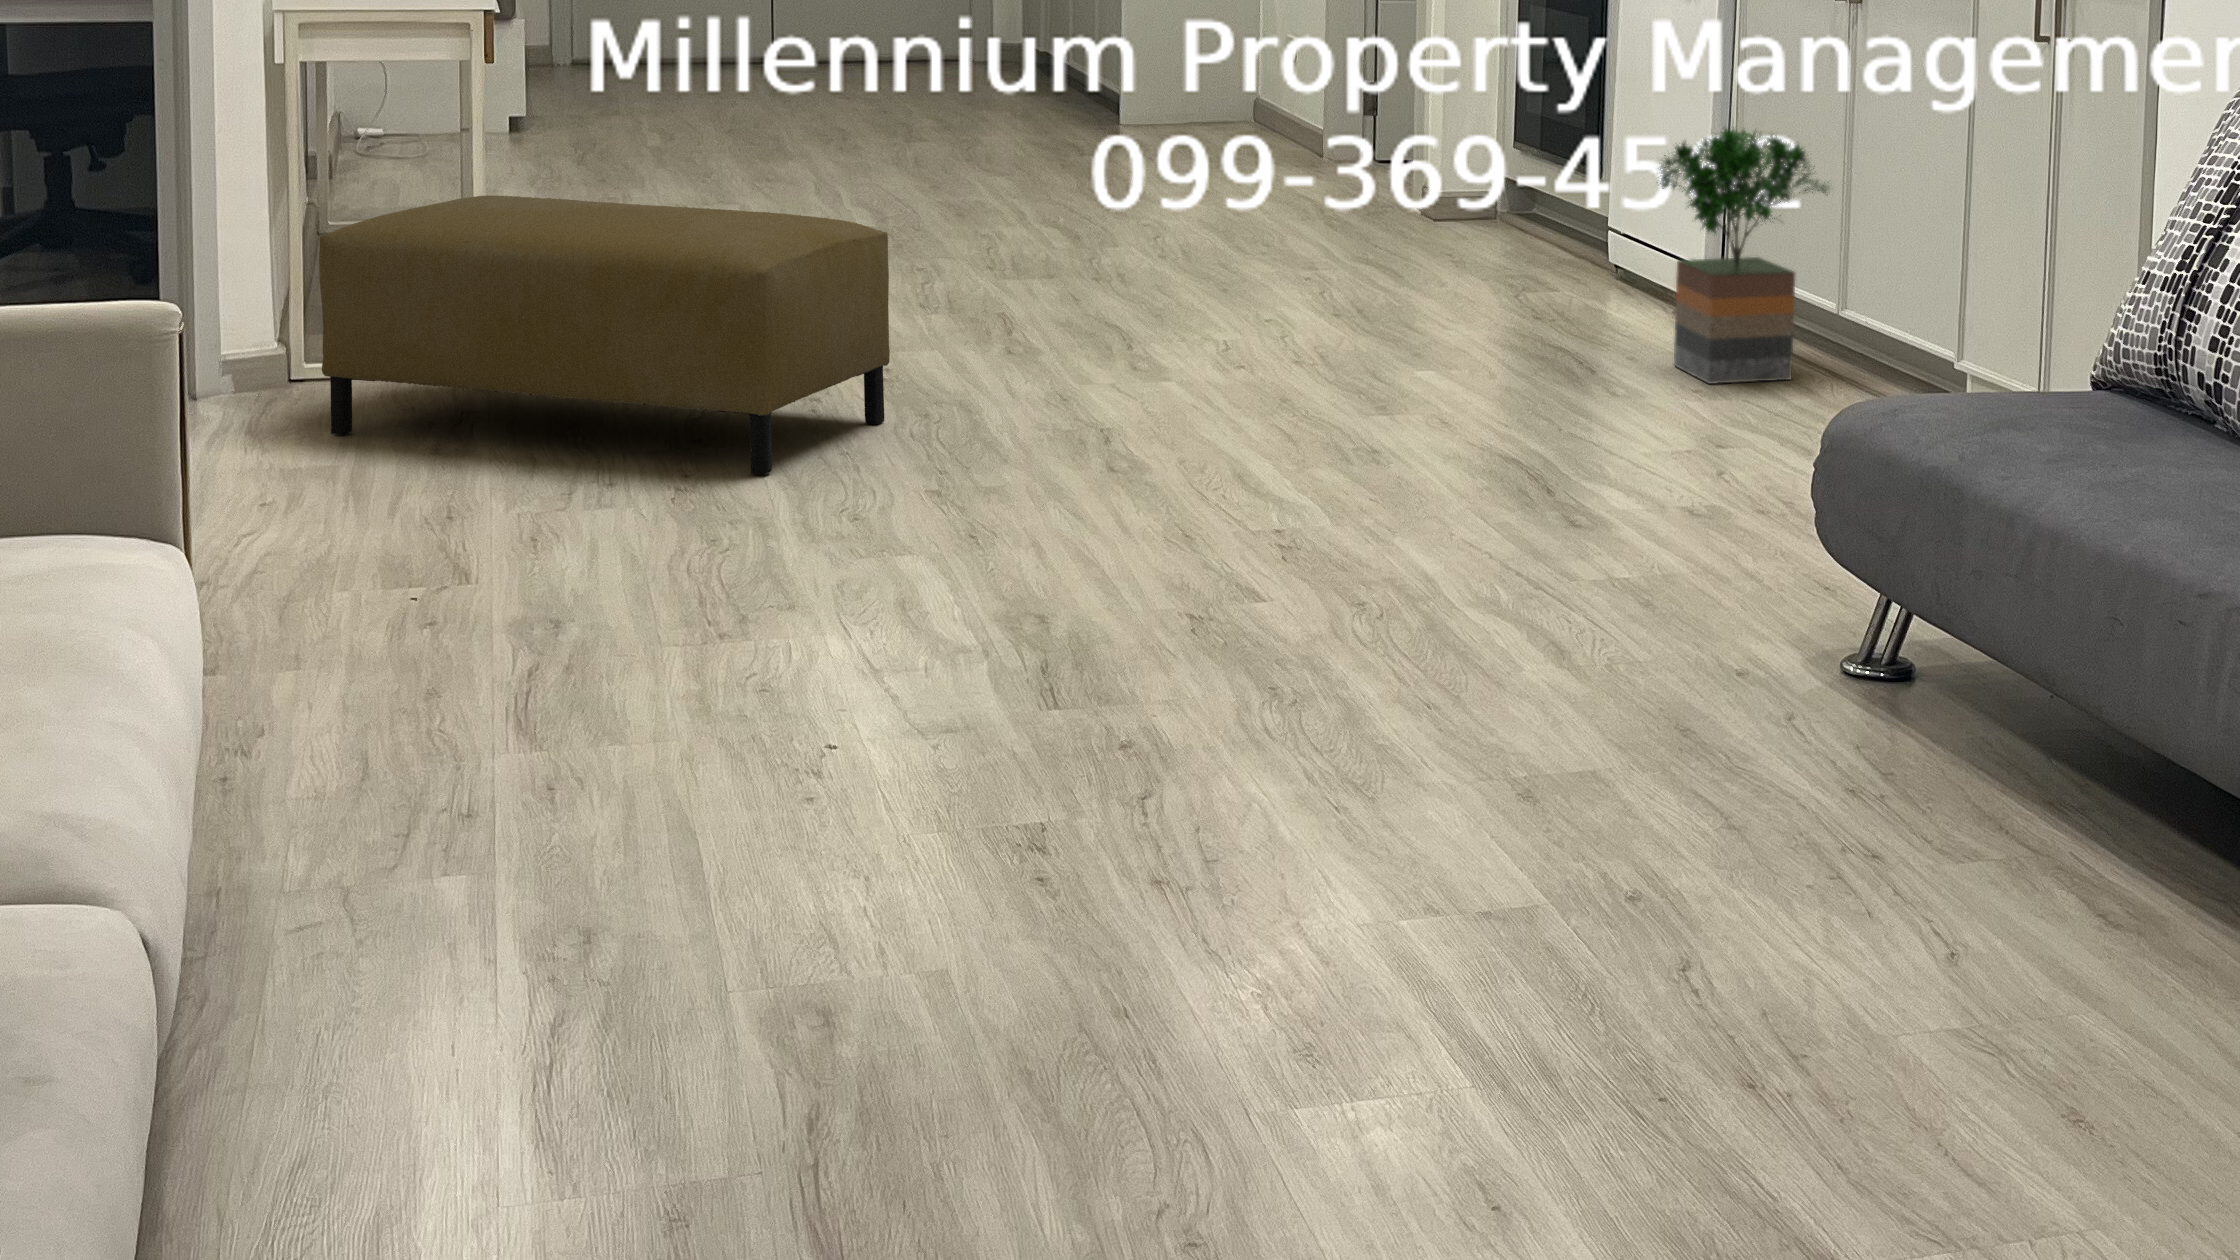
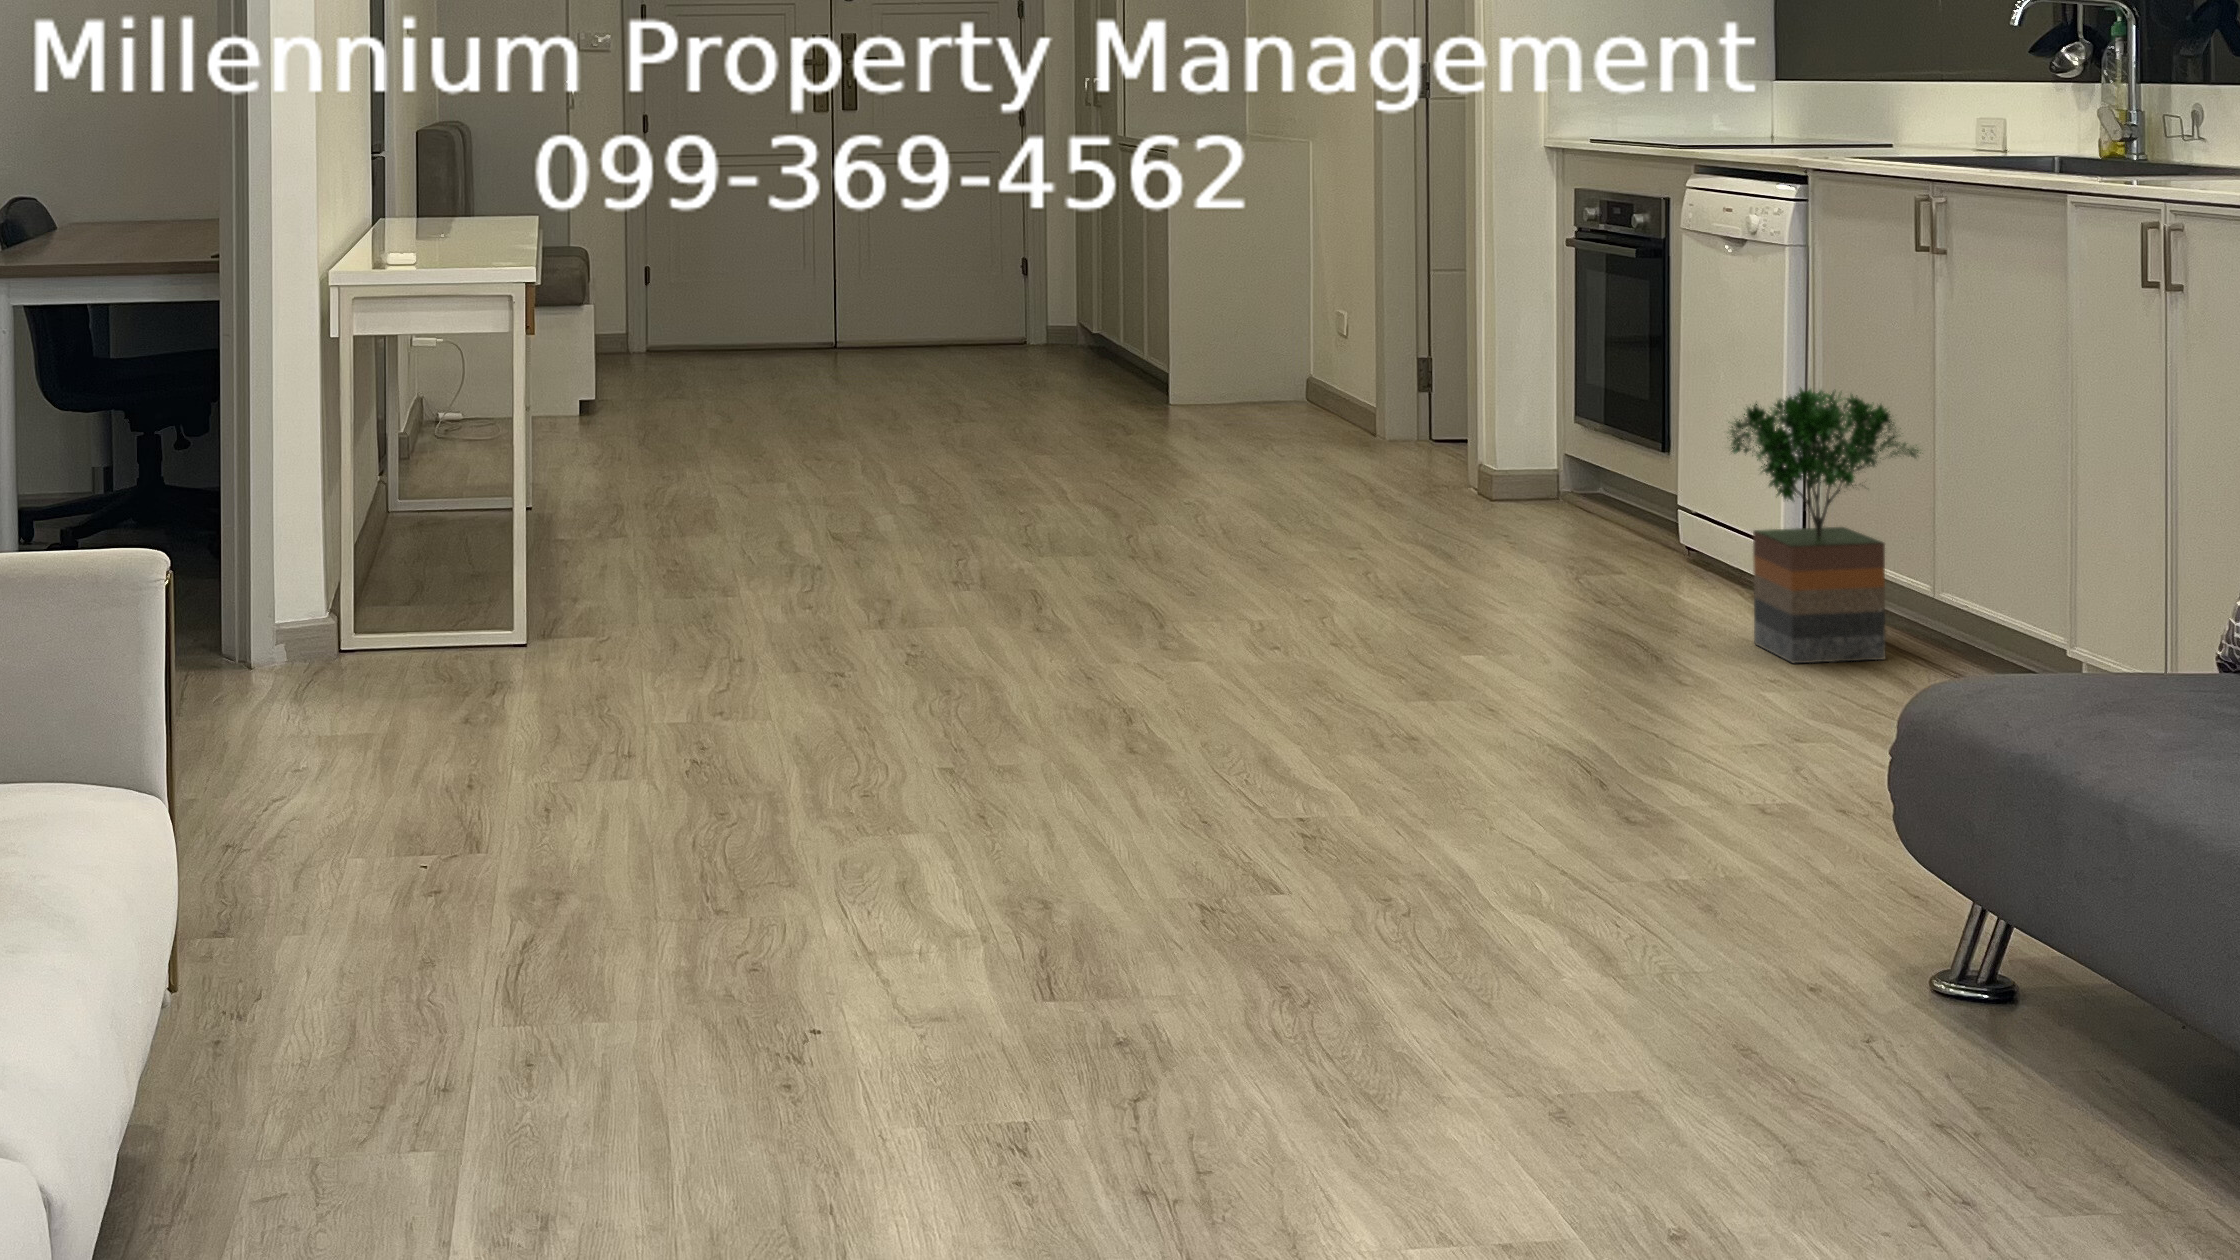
ottoman: present [319,195,890,475] -> none [390,471,930,747]

